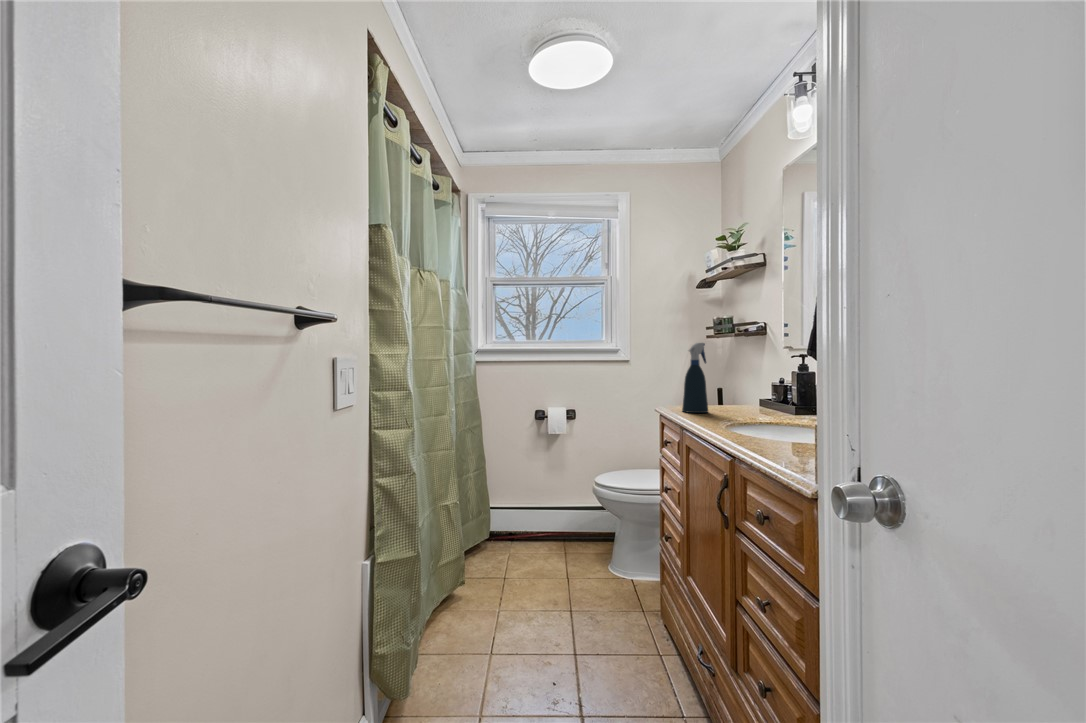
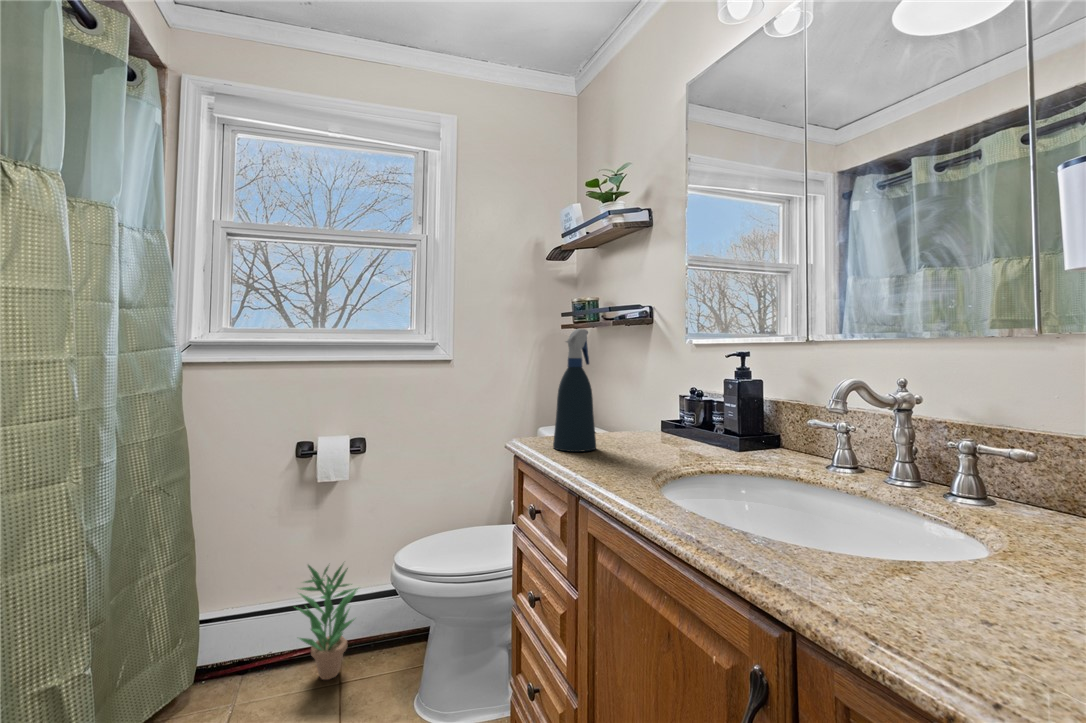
potted plant: none [538,480,575,550] -> present [296,565,358,680]

